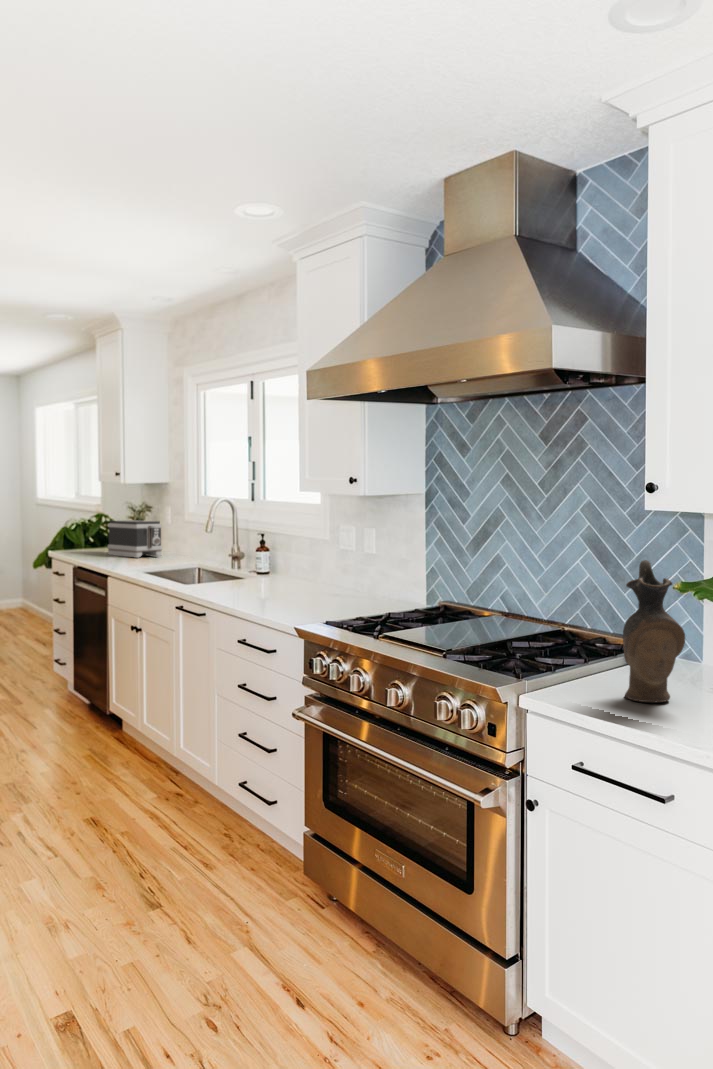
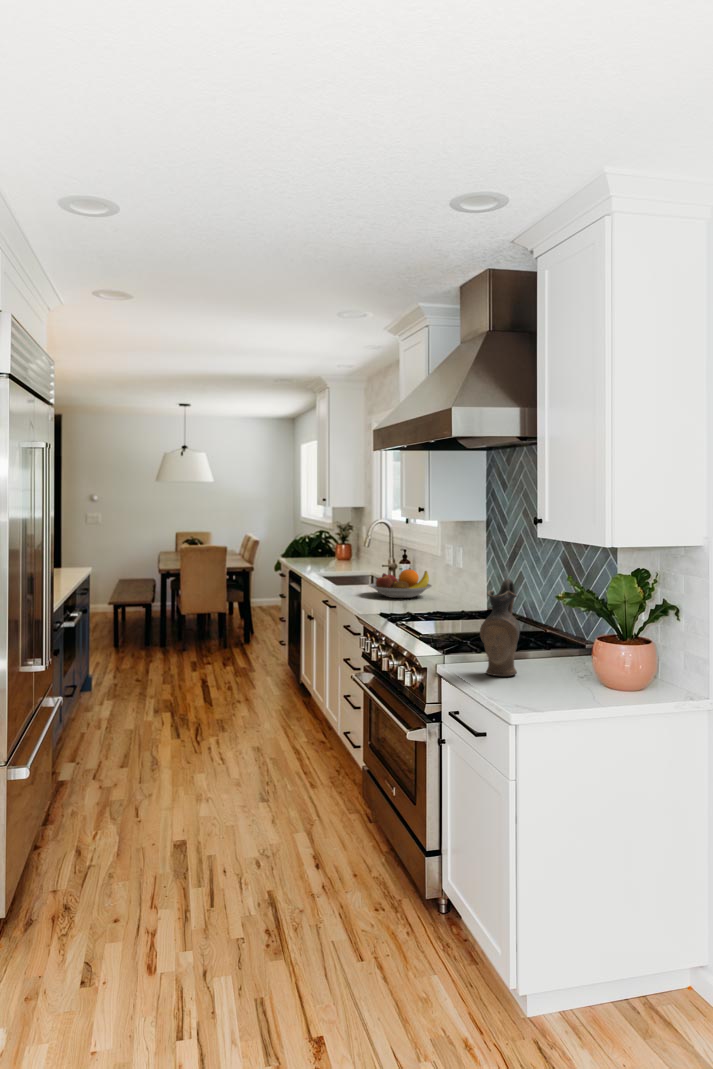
toaster: present [108,520,162,558] -> none [315,537,353,566]
fruit bowl: none [252,557,336,595] -> present [369,569,432,598]

